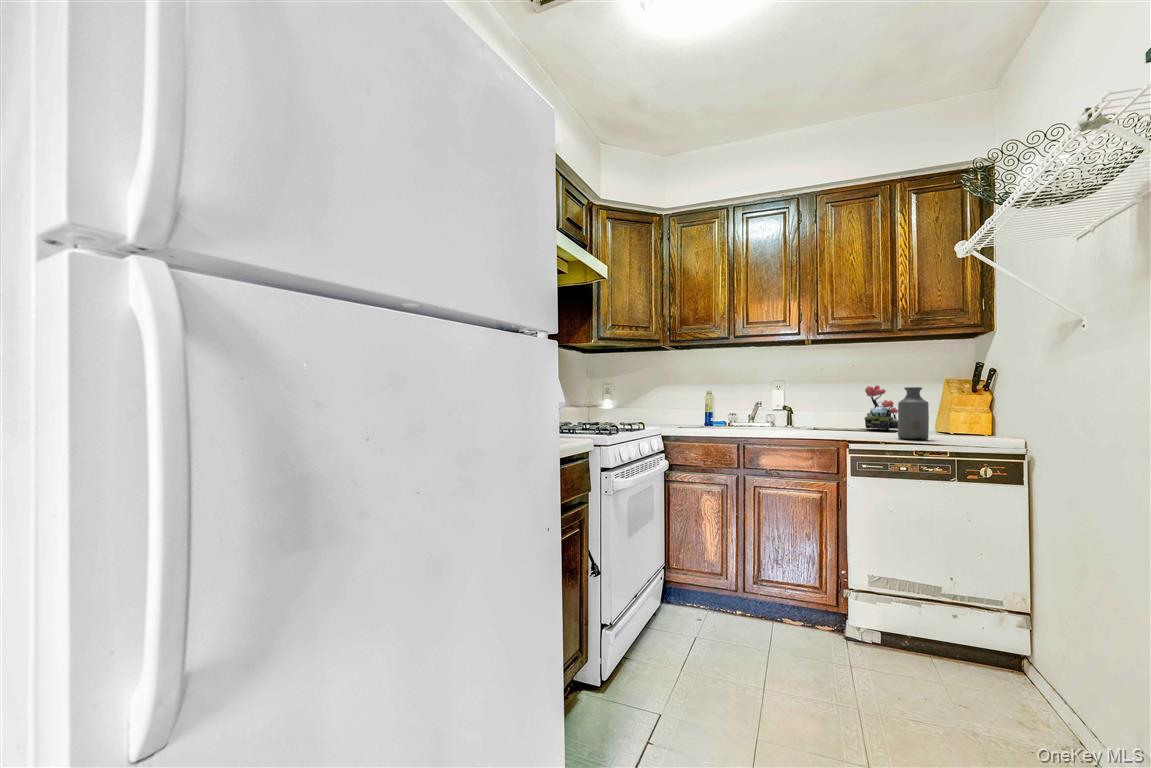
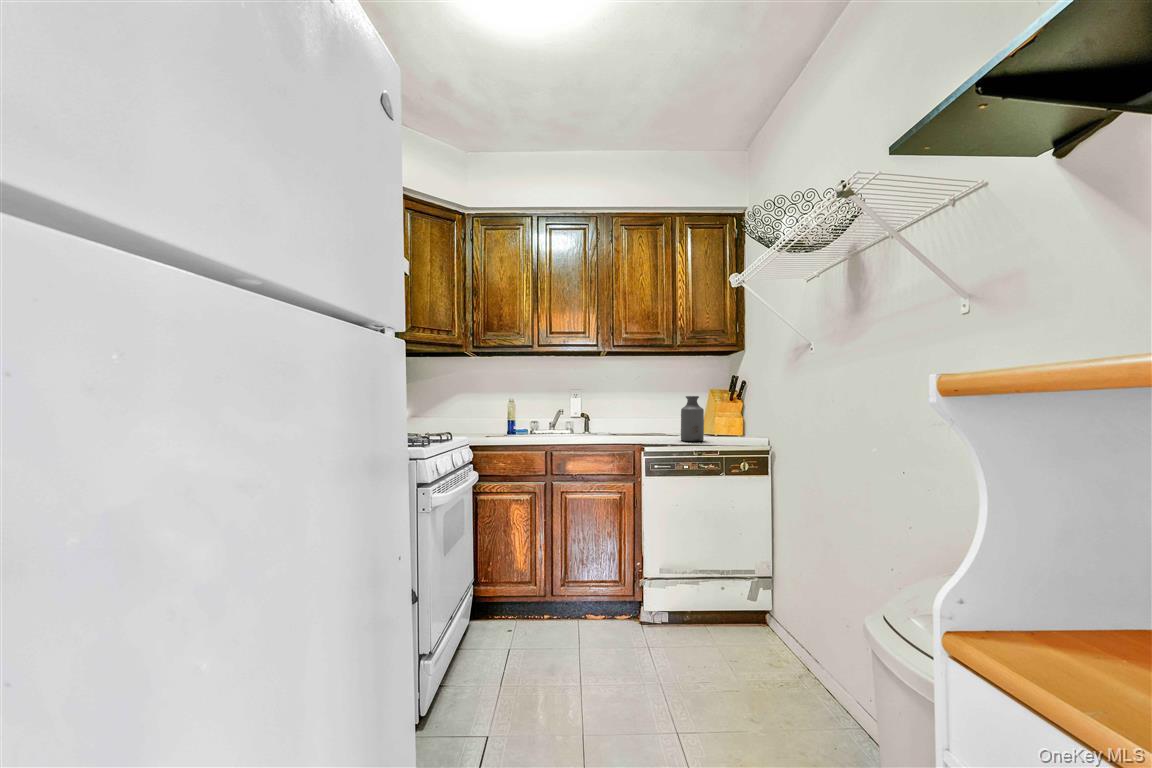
plant: present [864,385,898,430] -> none [646,391,674,430]

